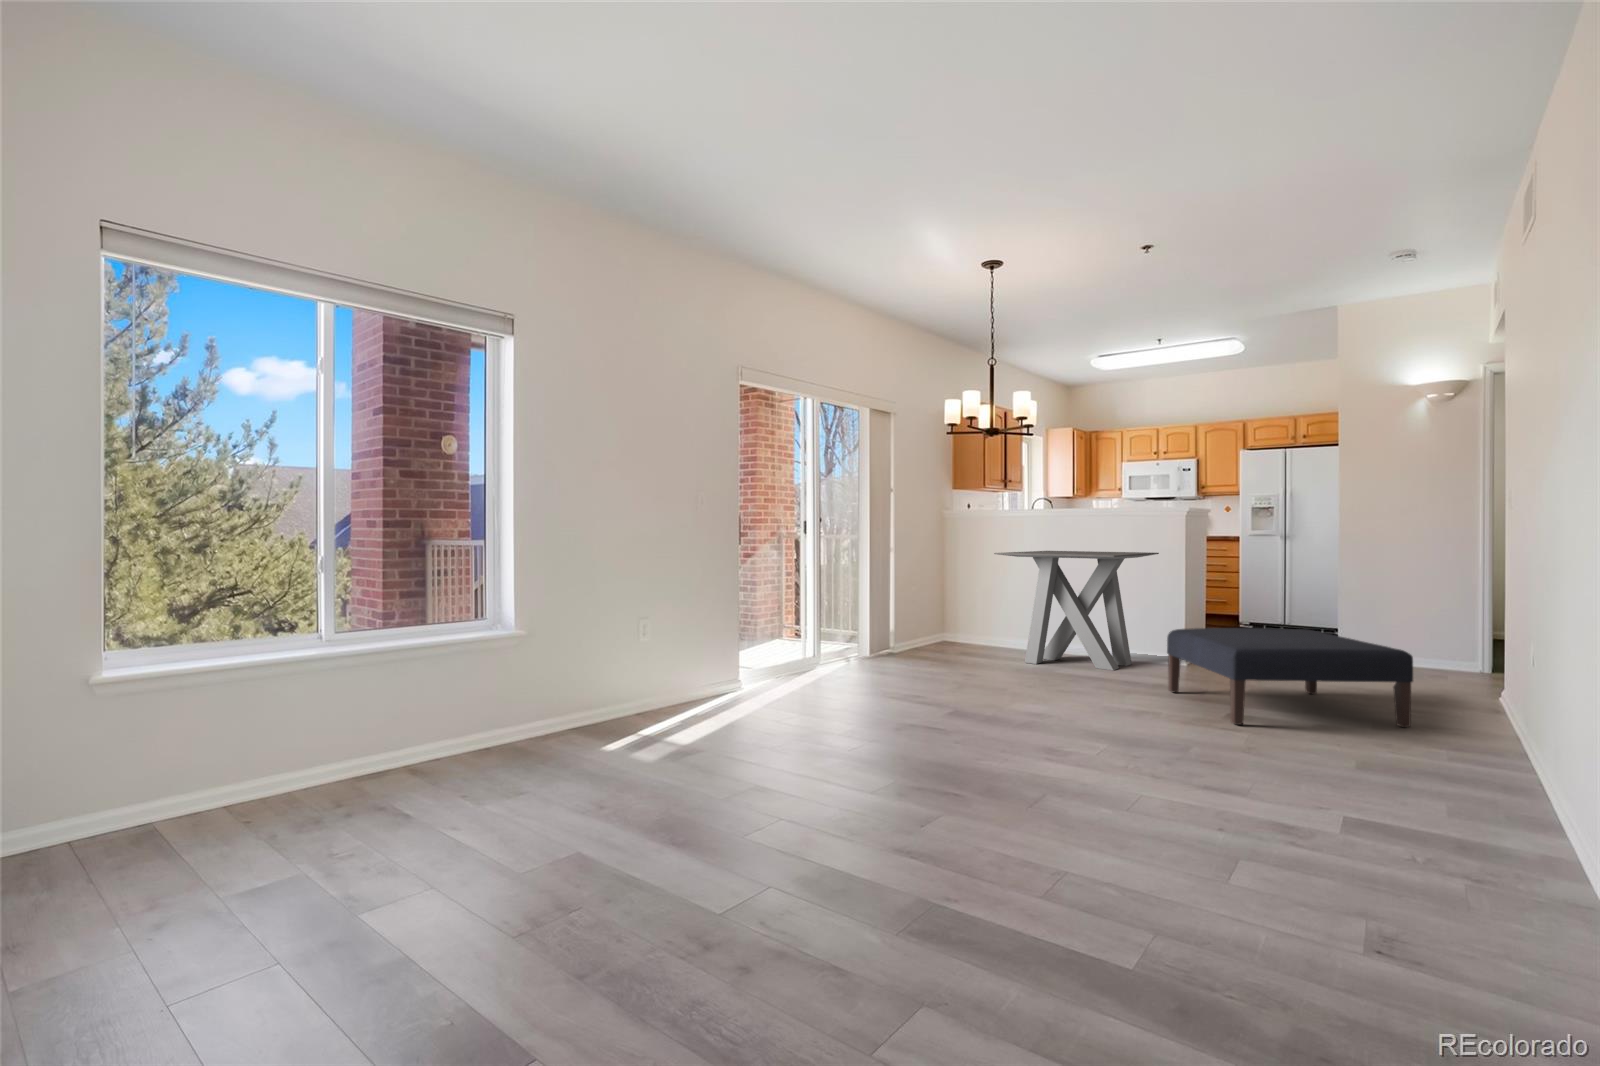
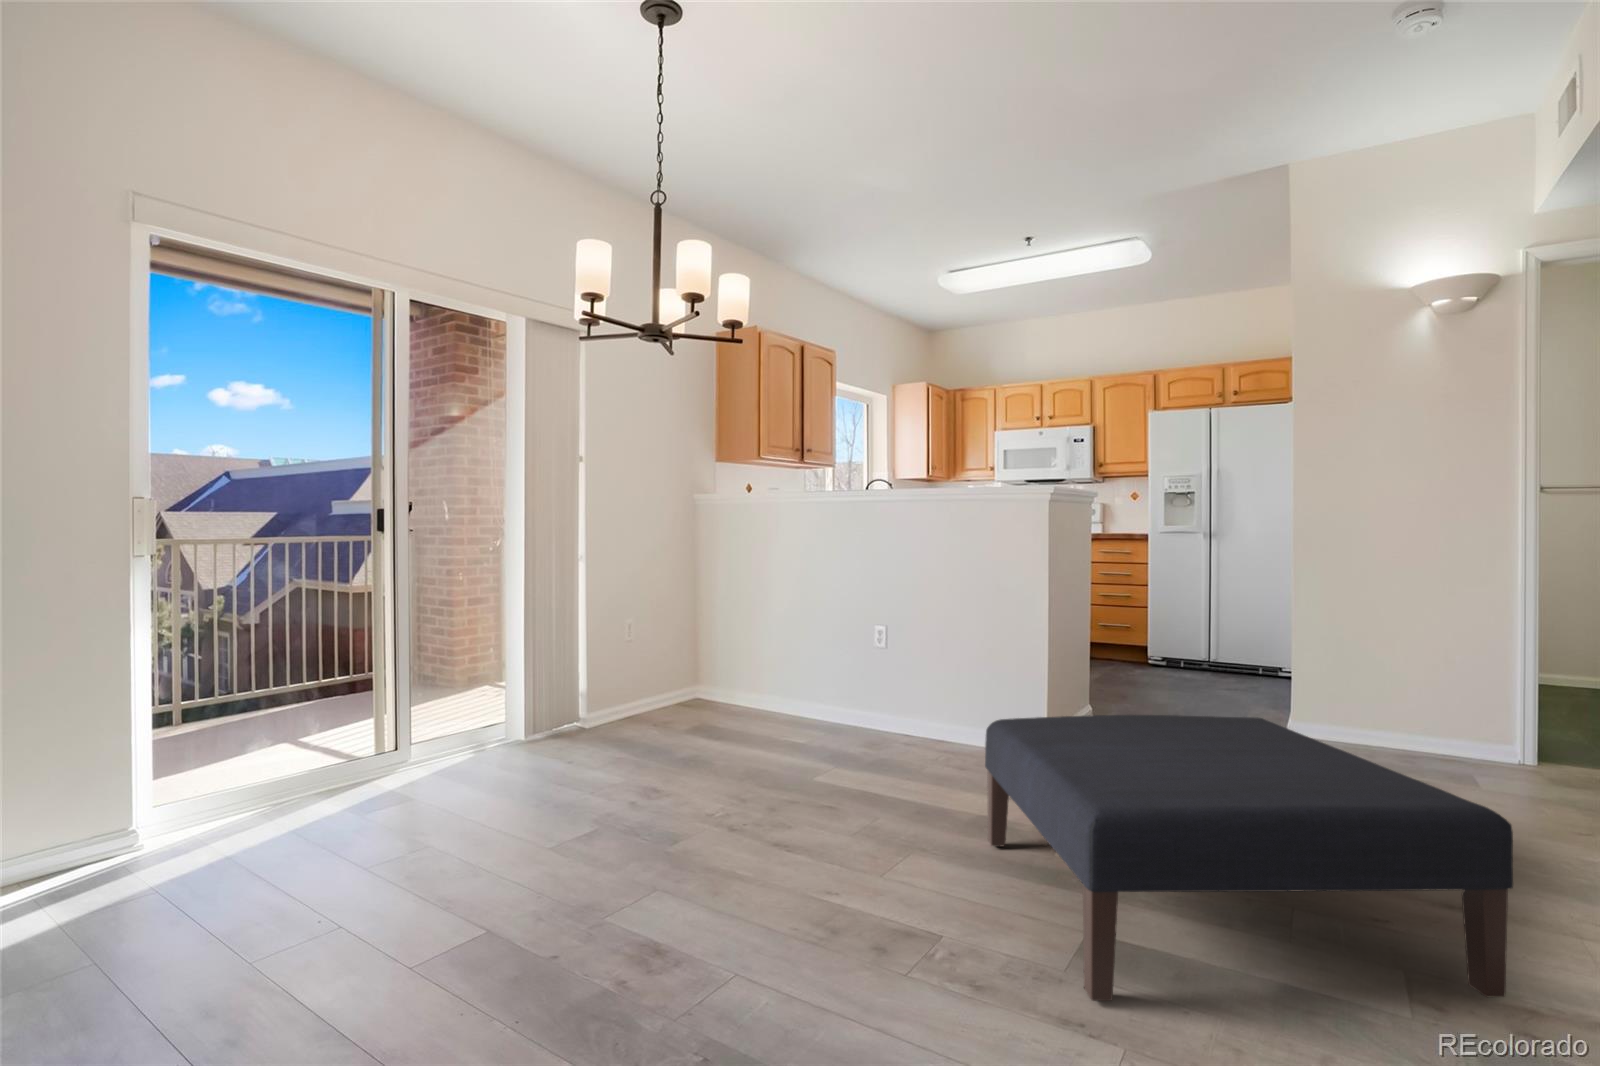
dining table: present [994,551,1159,670] -> none [720,556,1006,771]

